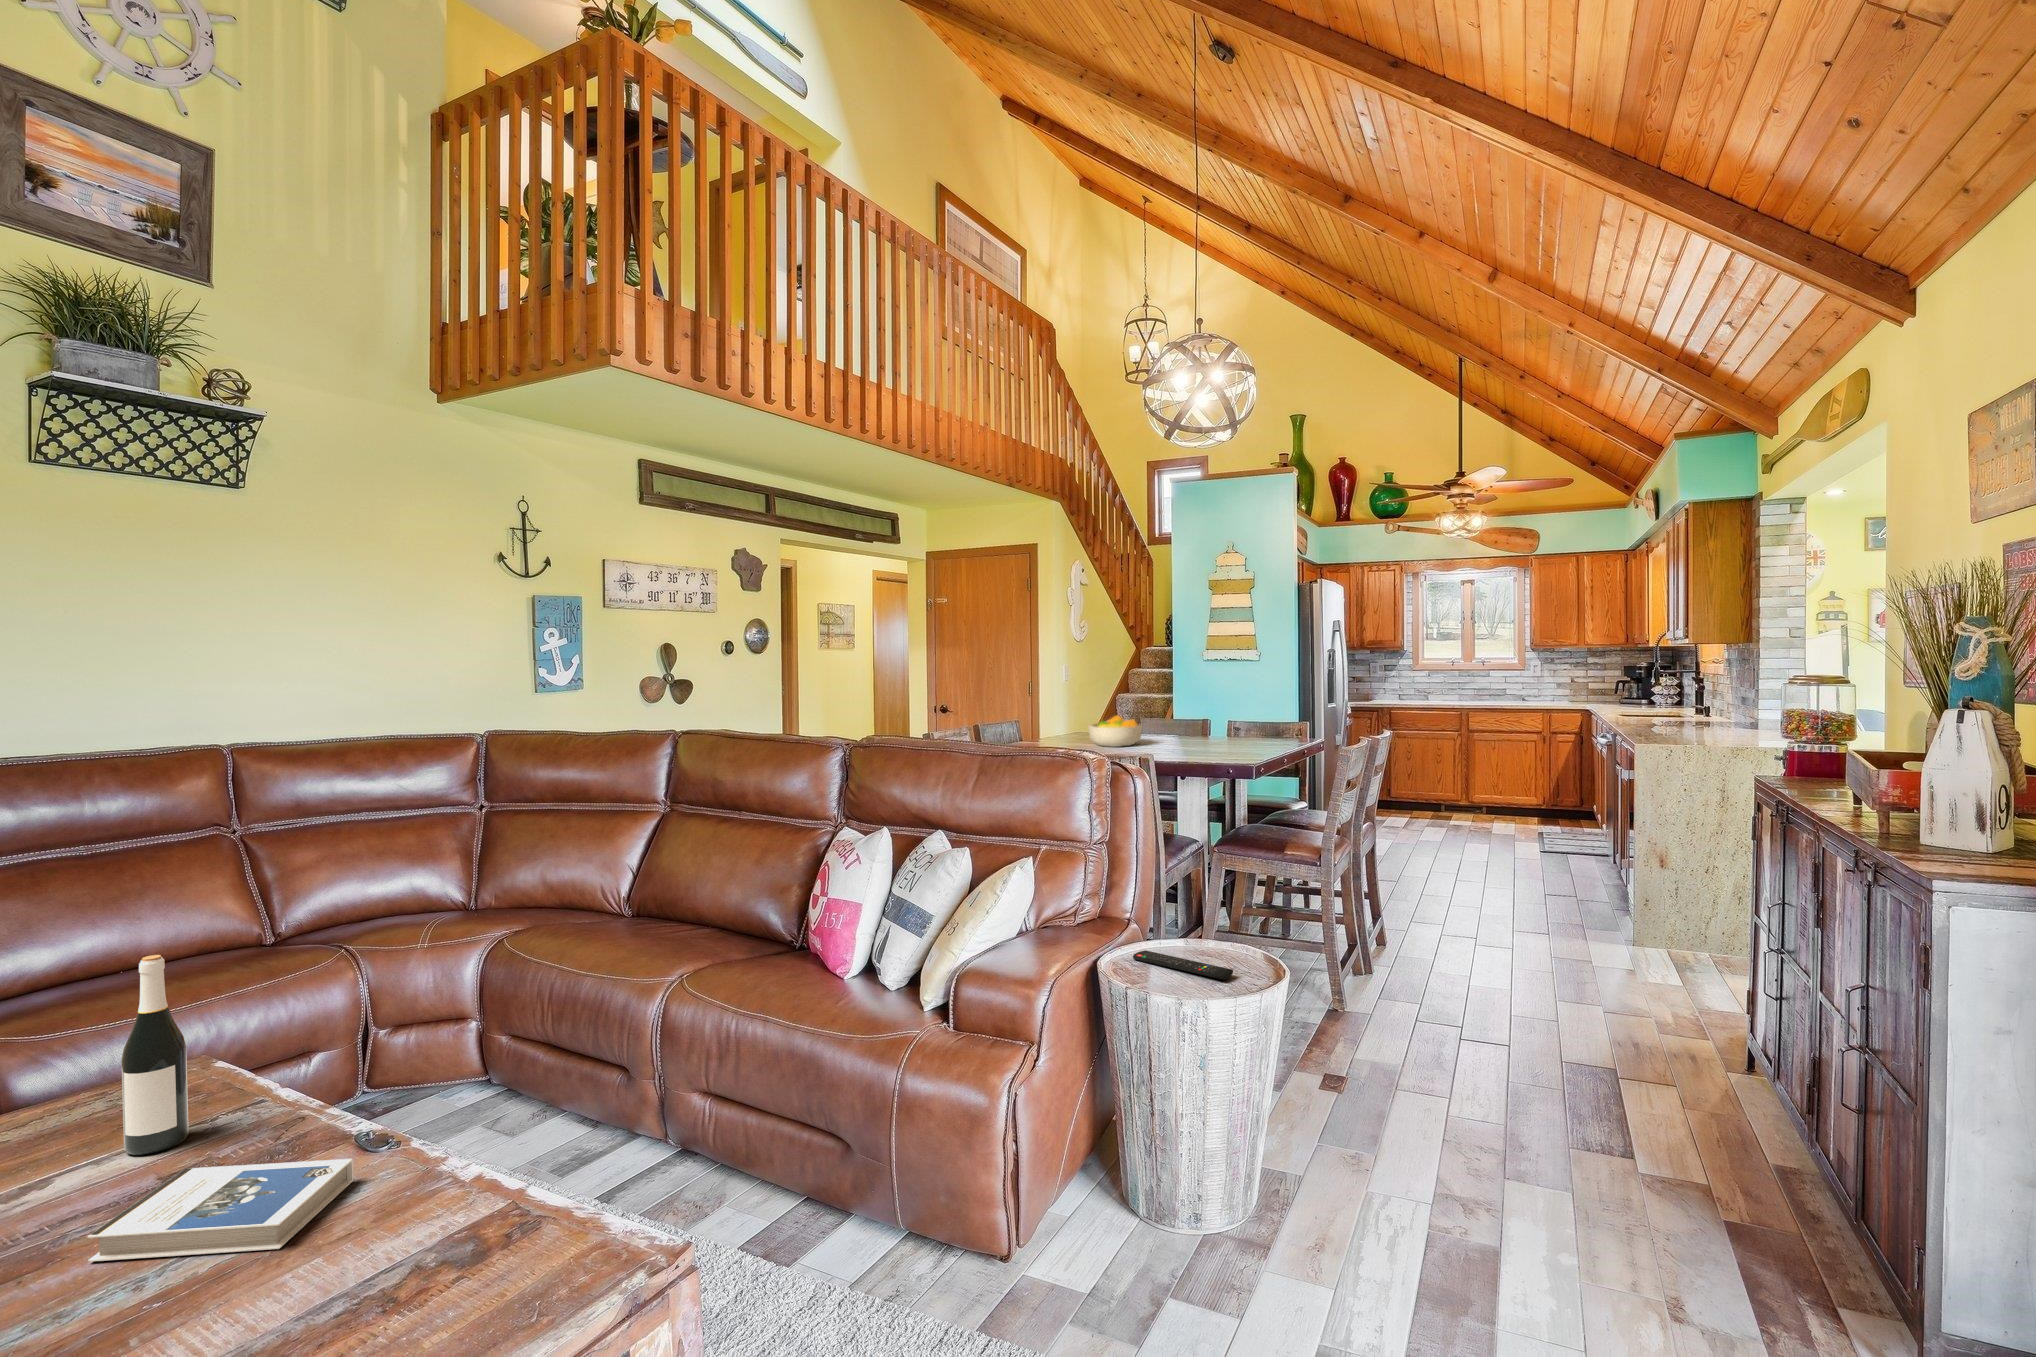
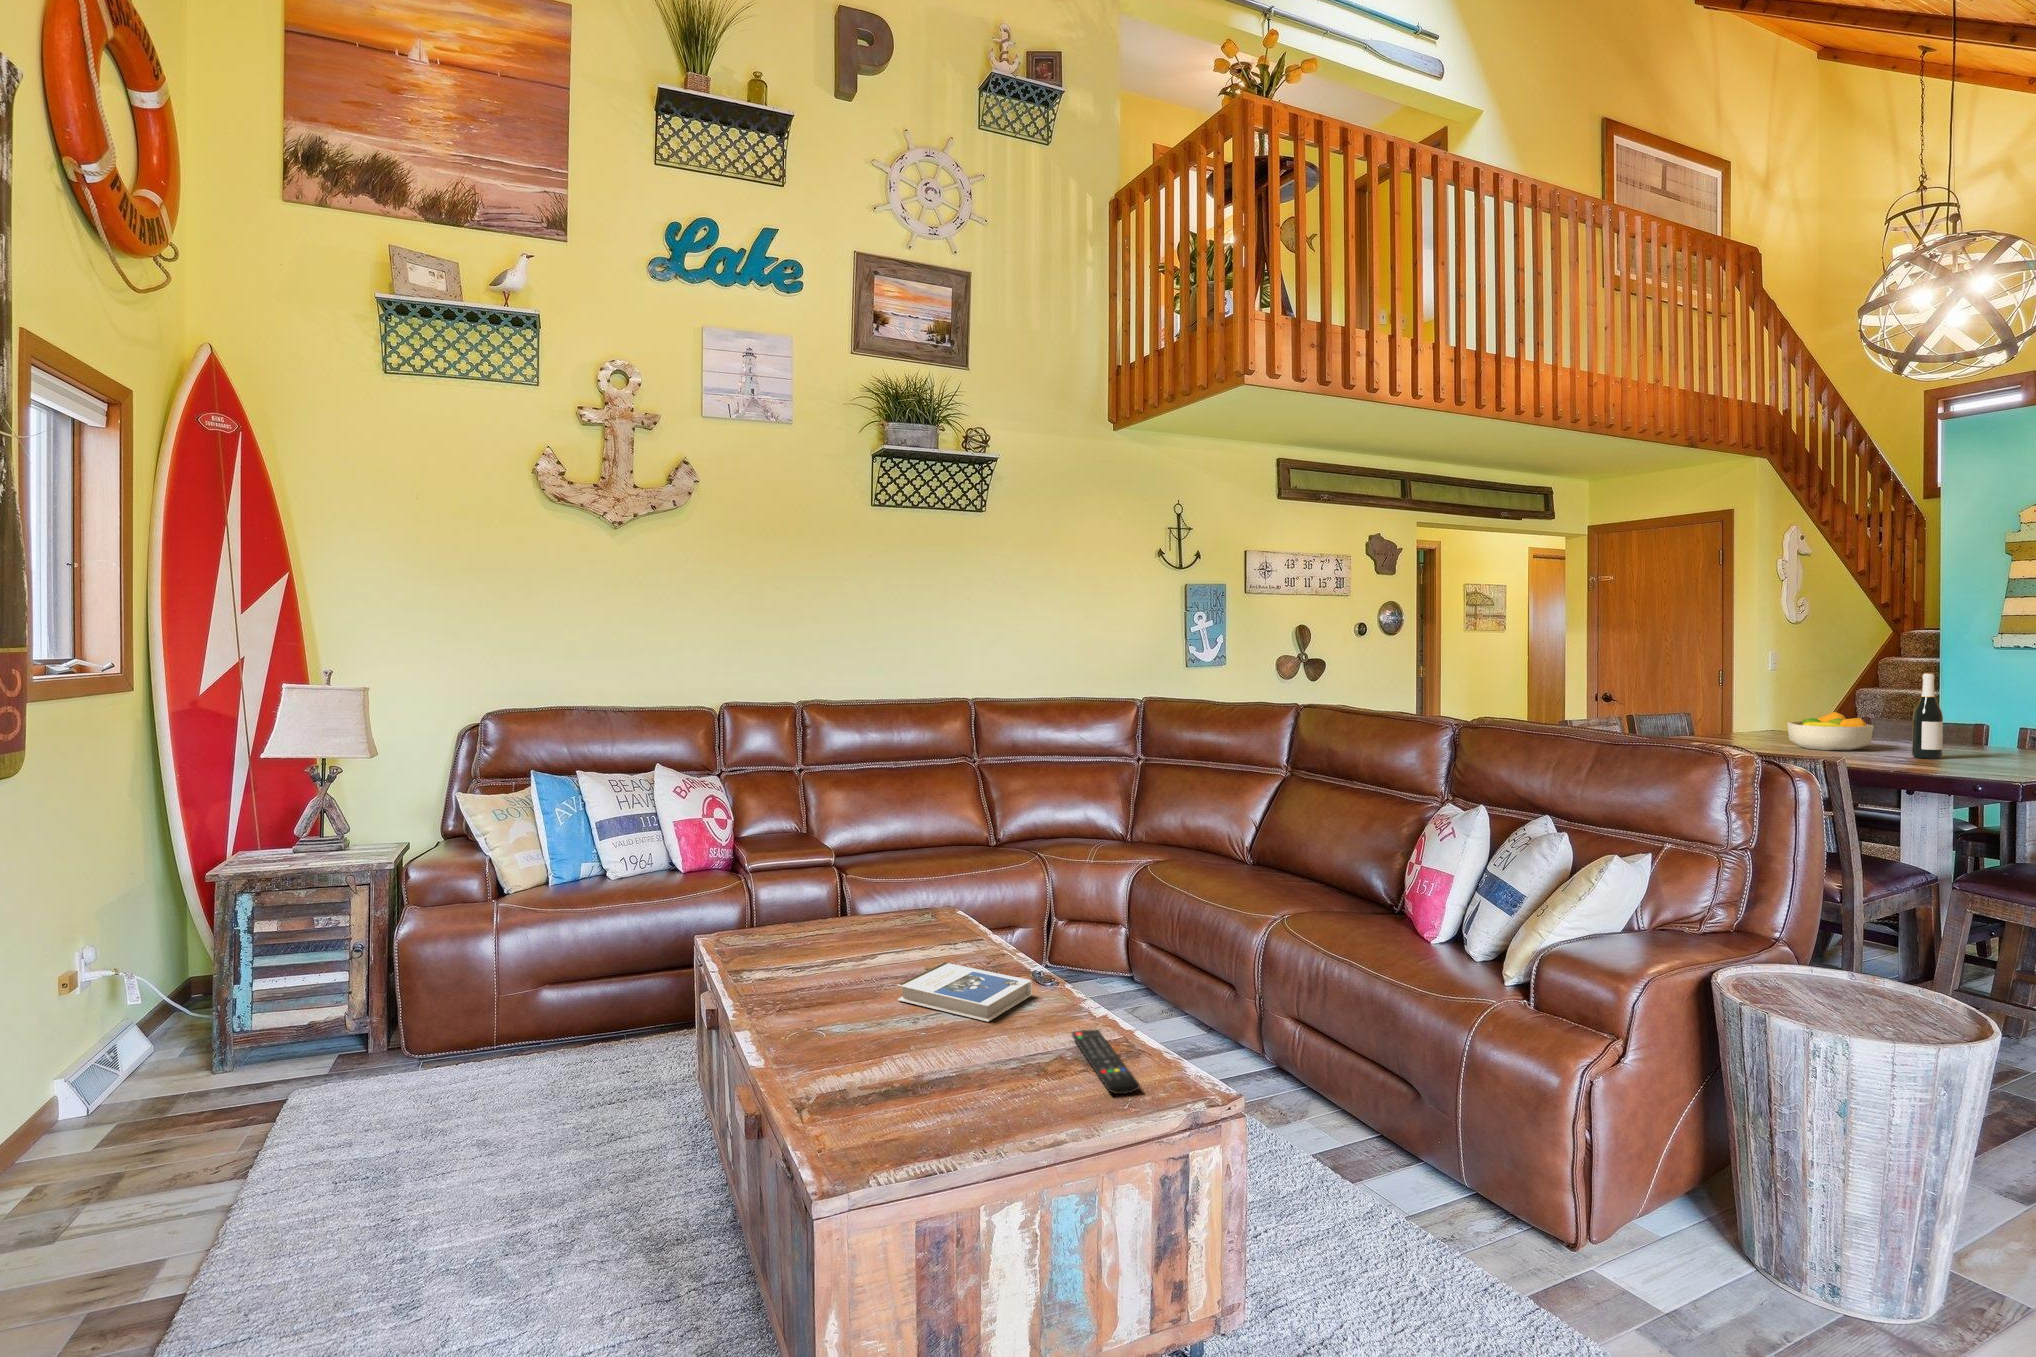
remote control: present [1133,950,1233,980] -> present [1072,1030,1140,1094]
wine bottle: present [121,955,189,1155] -> present [1912,673,1943,759]

